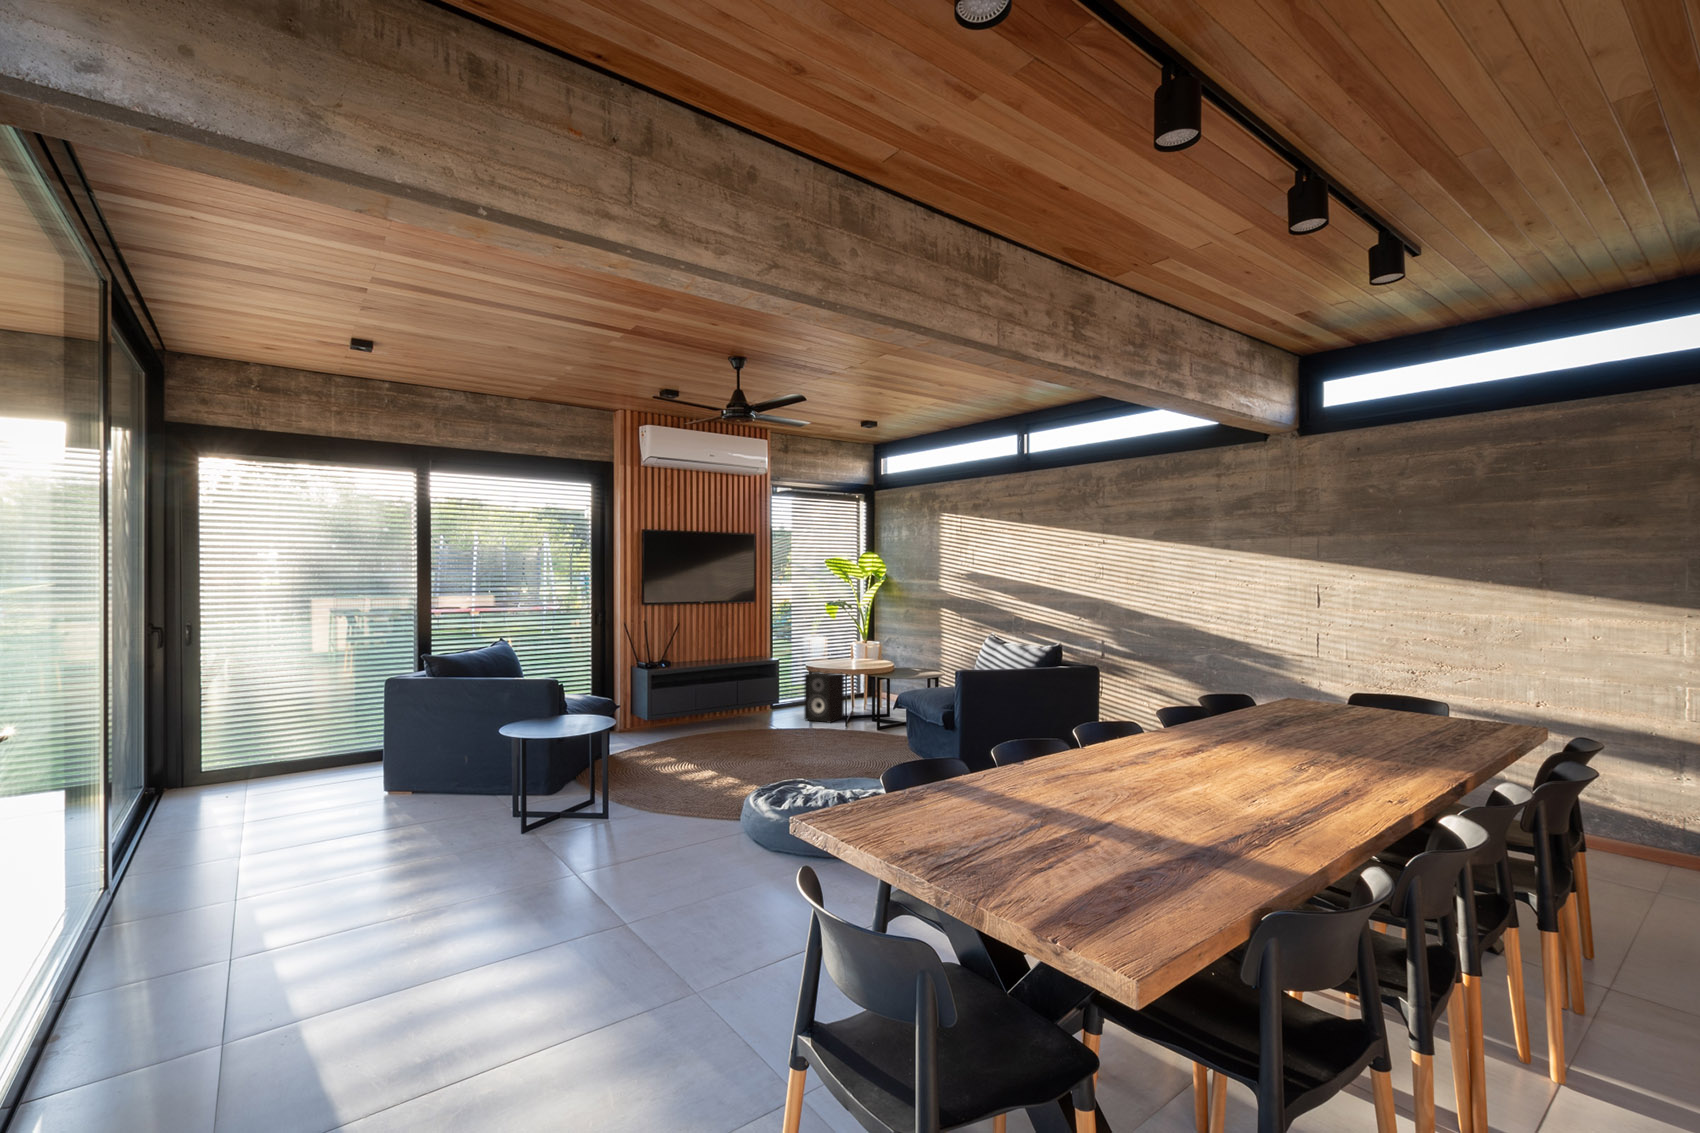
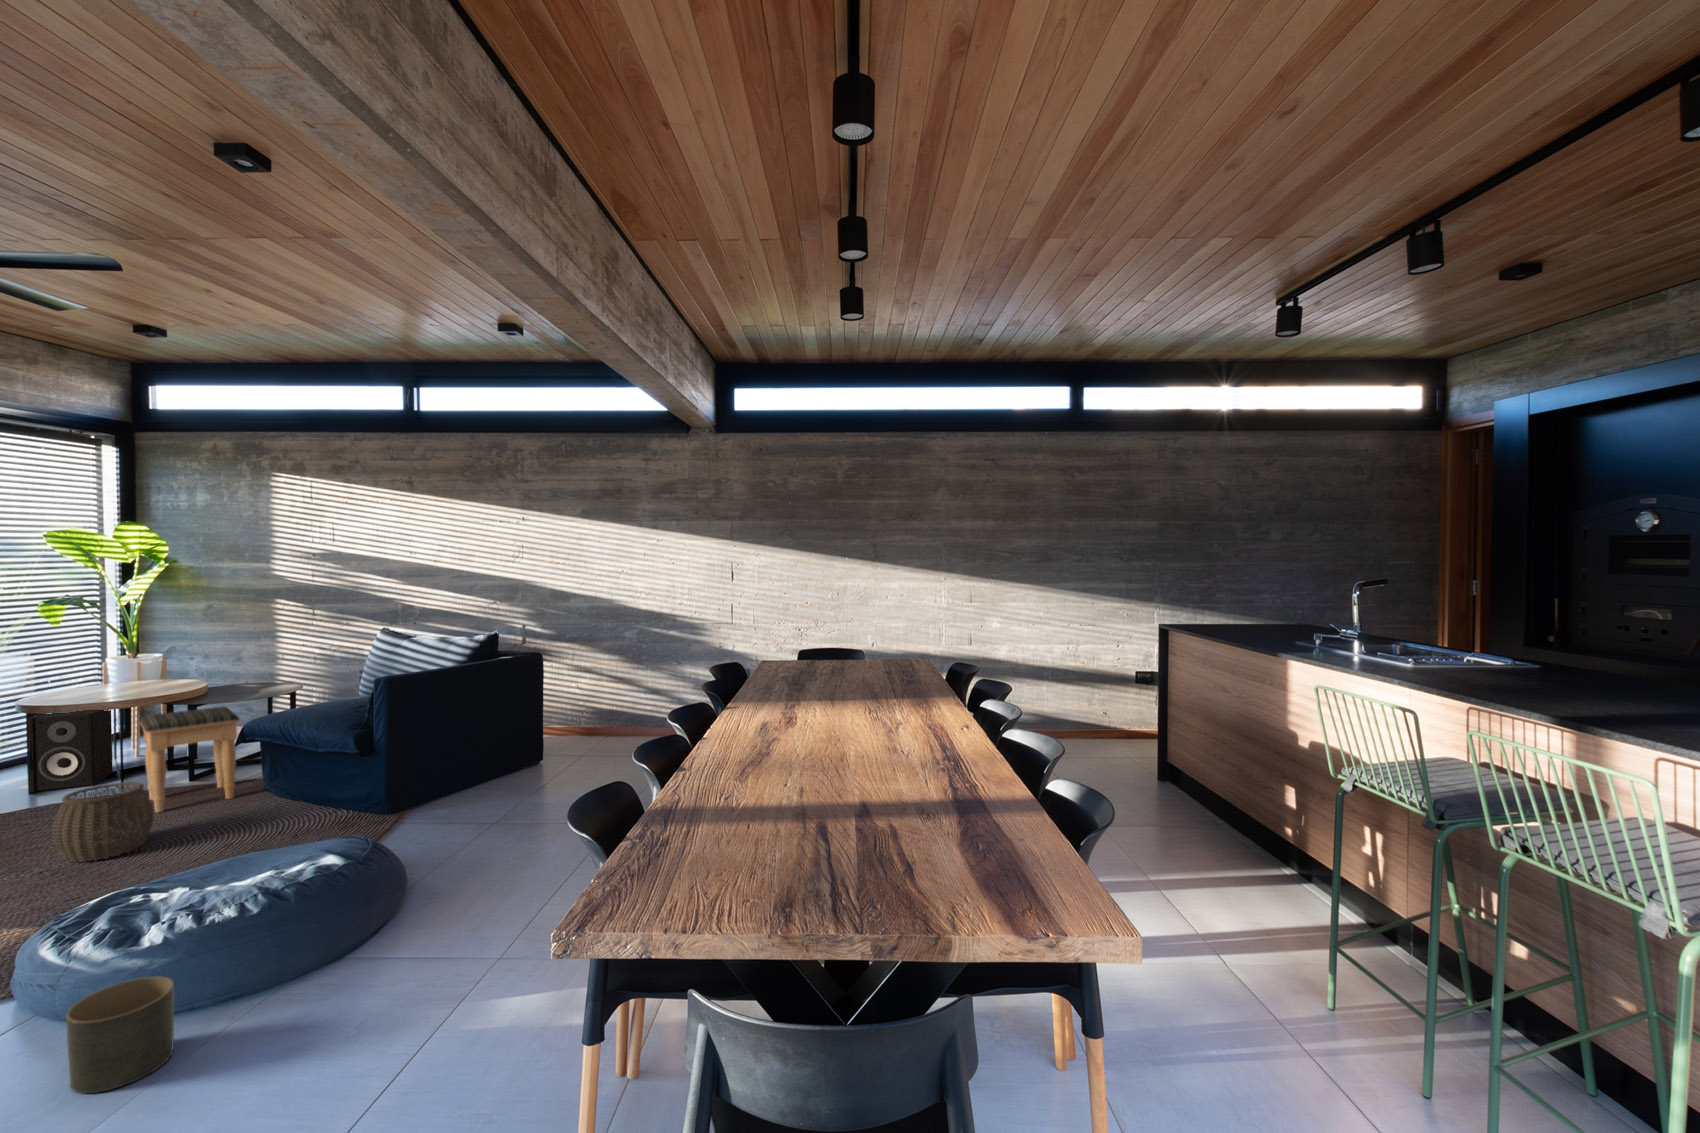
footstool: none [838,680,889,746] -> present [140,707,239,813]
woven basket: none [783,718,829,764] -> present [53,782,153,862]
planter: none [705,817,751,873] -> present [66,976,174,1093]

